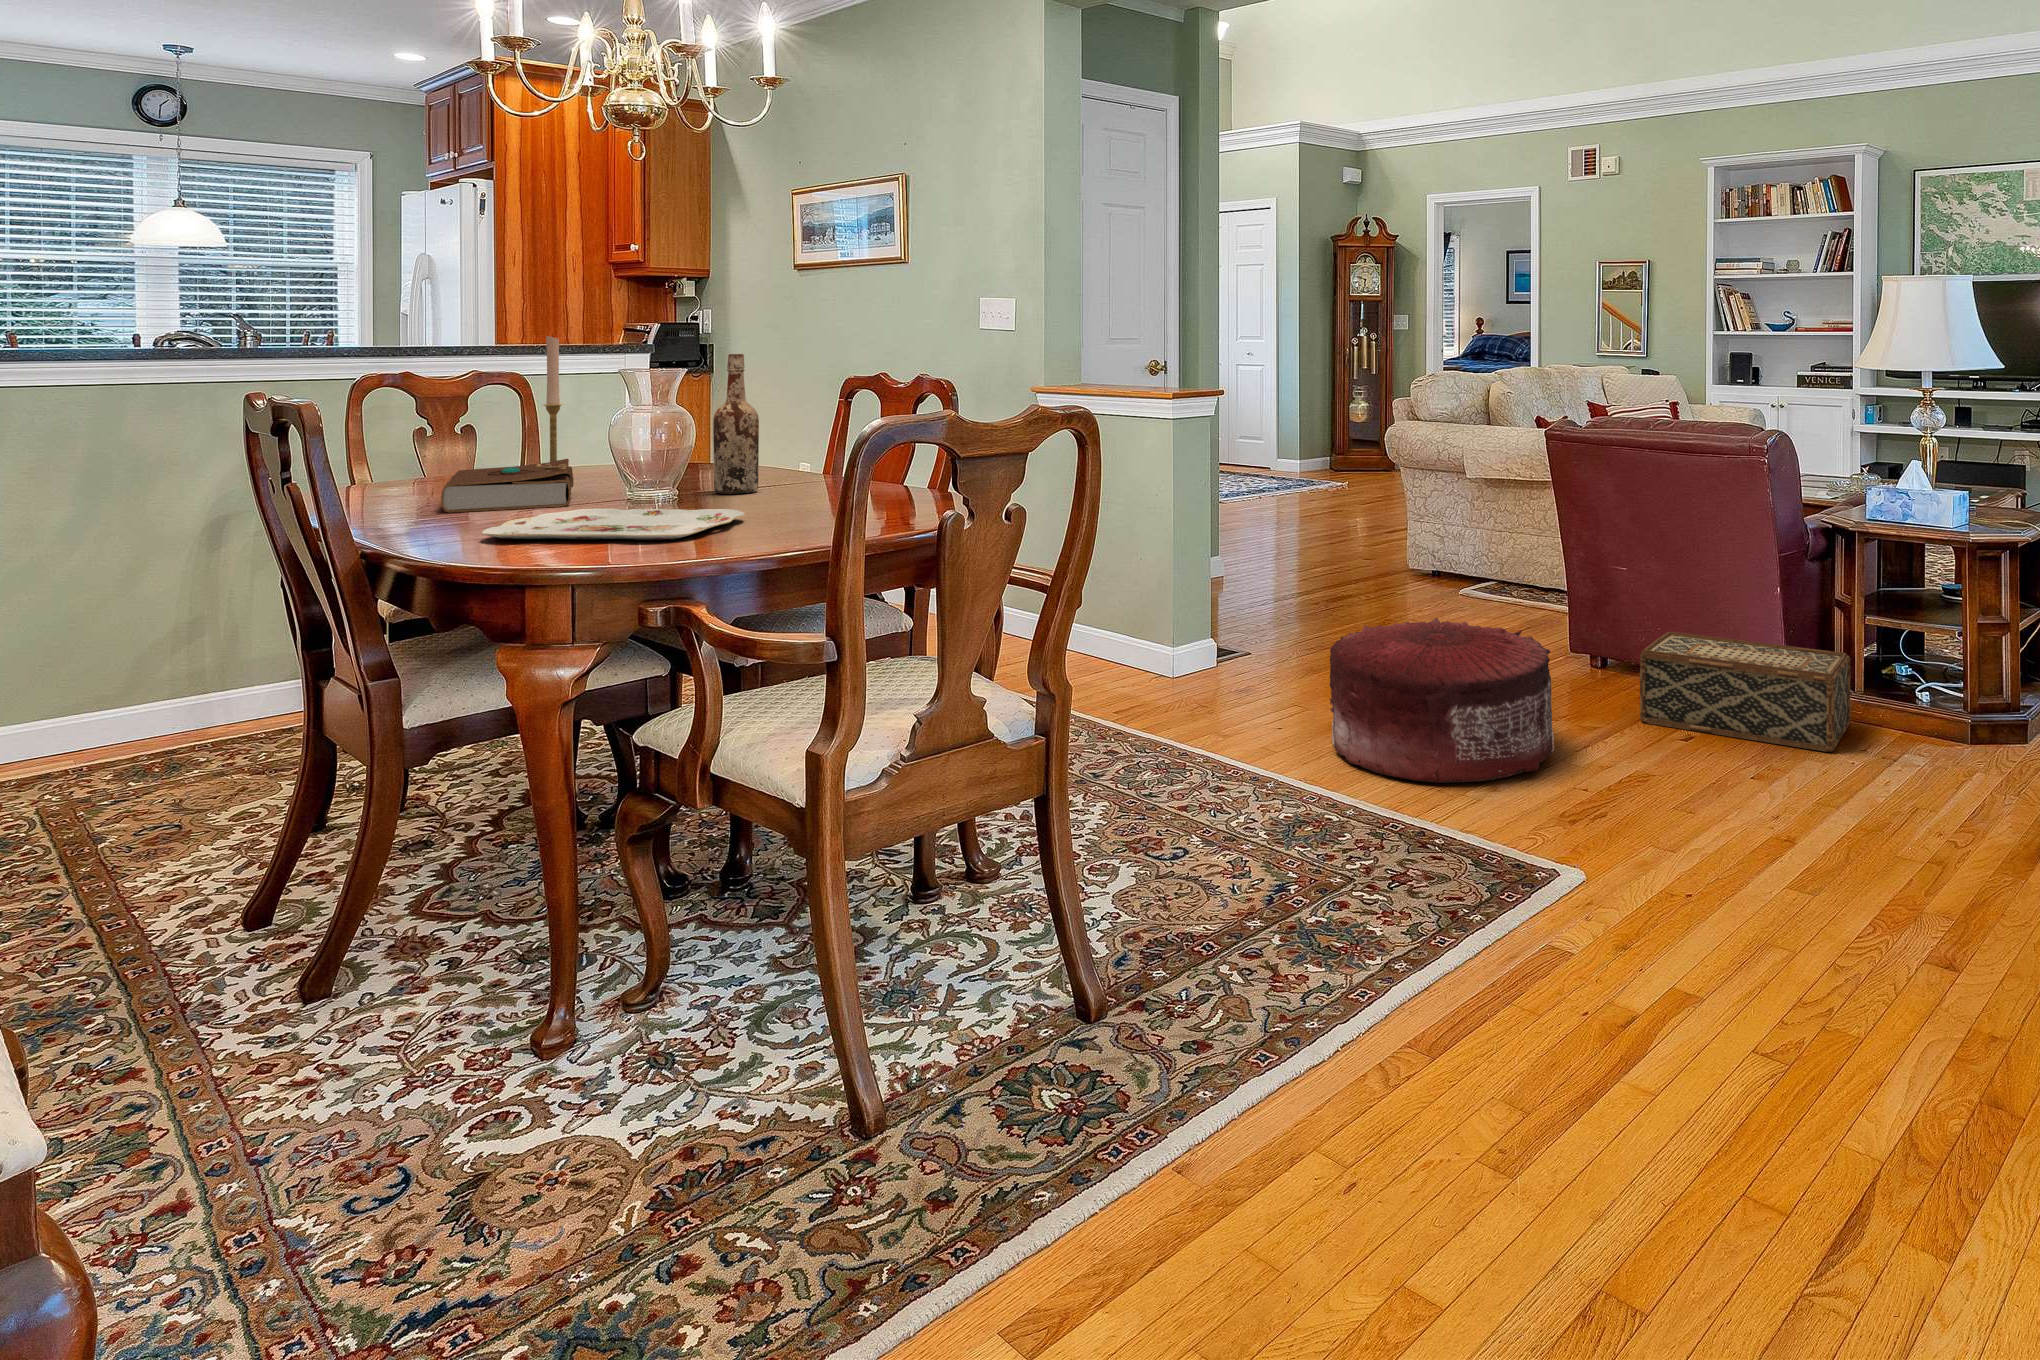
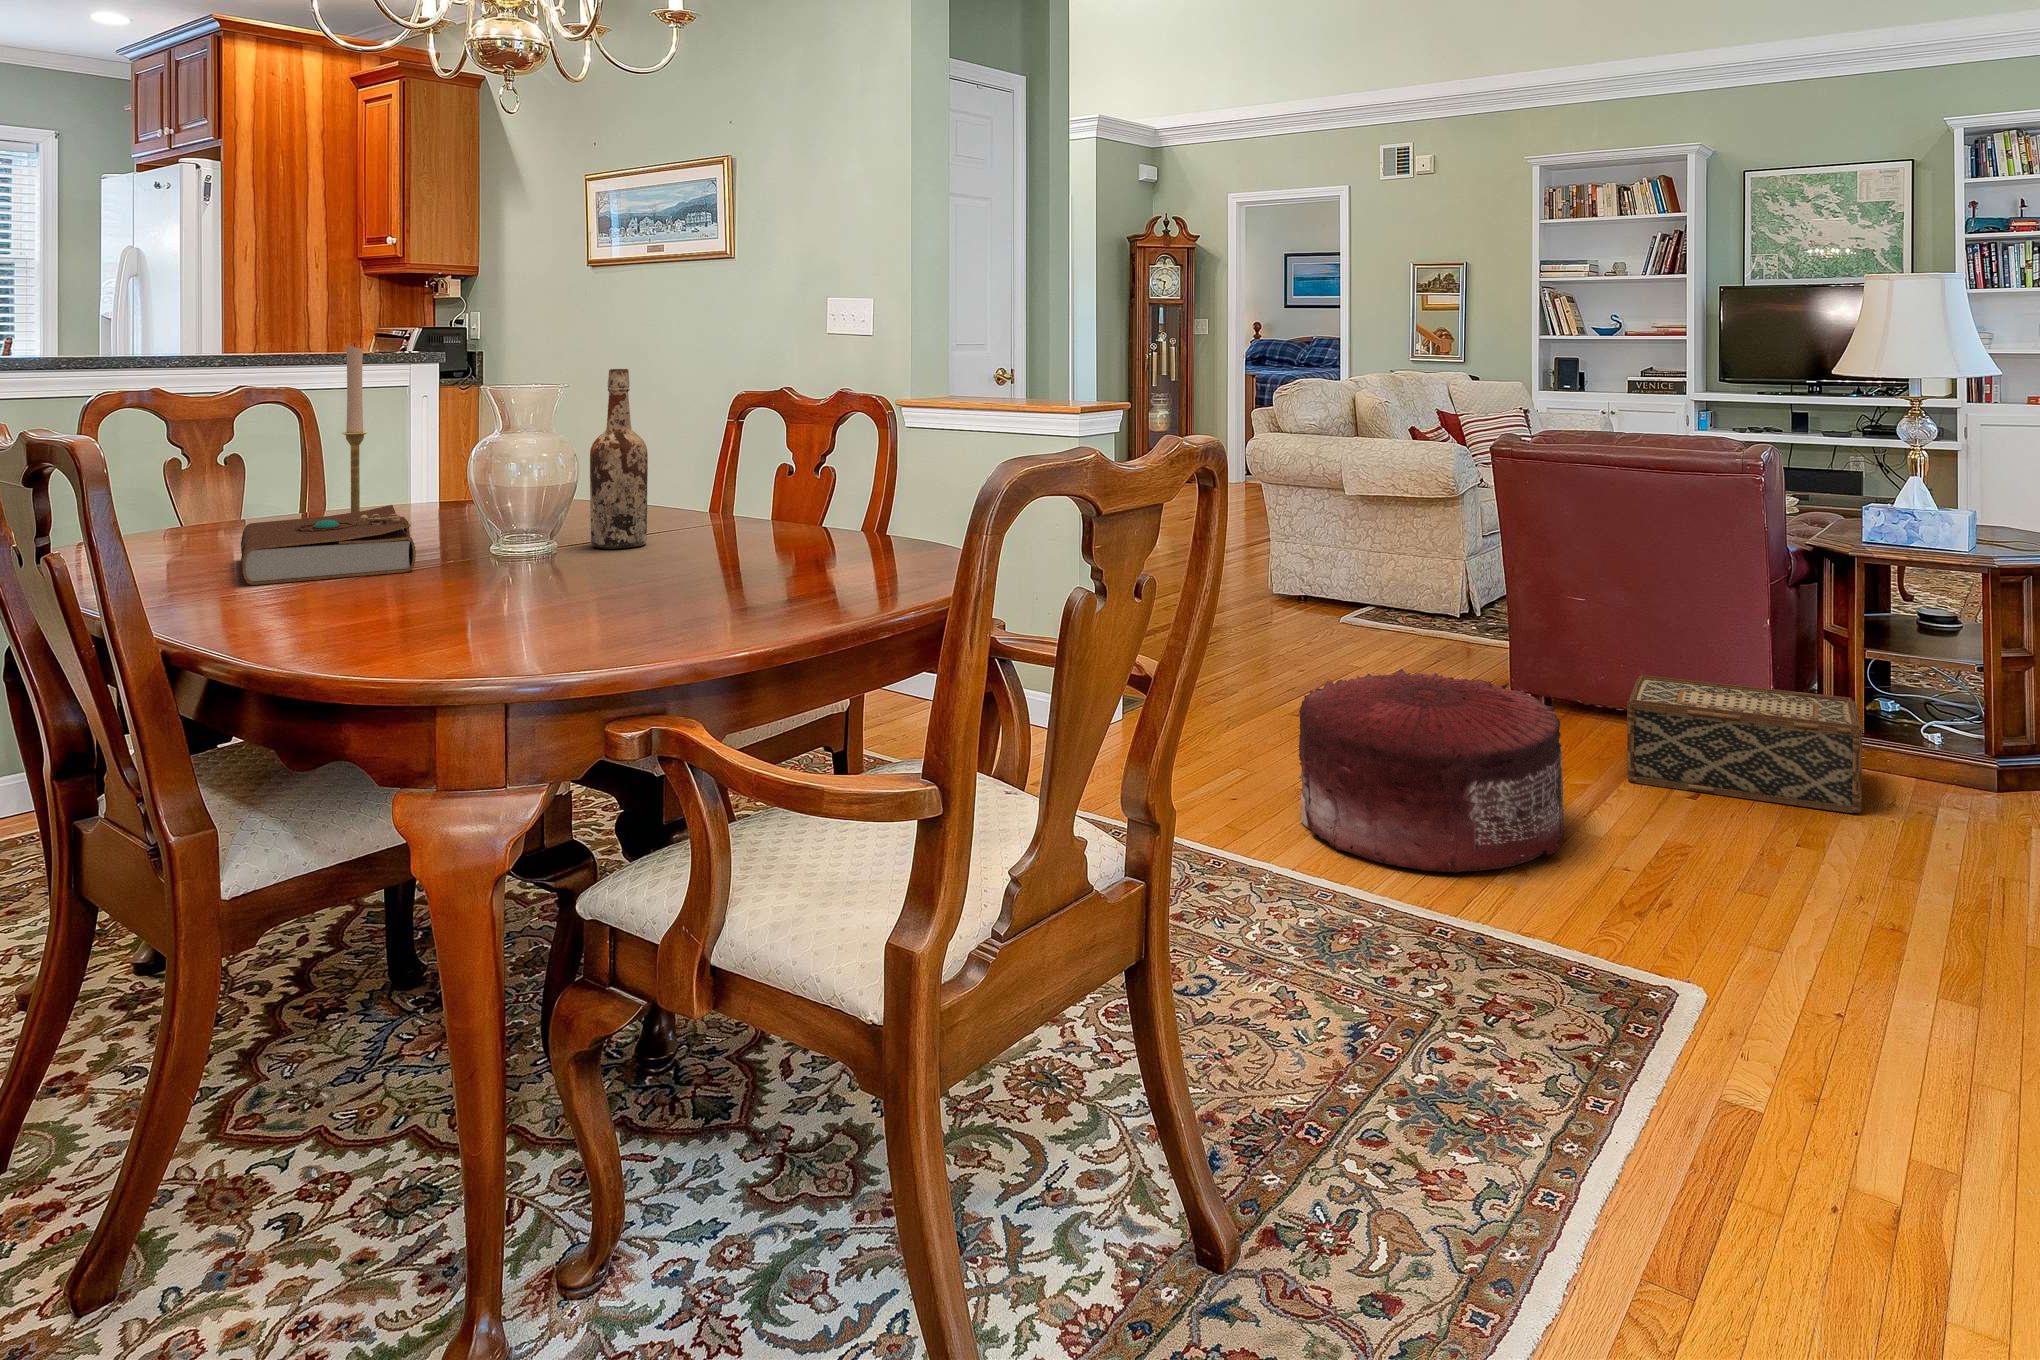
serving tray: present [482,508,745,540] -> none [337,576,681,630]

